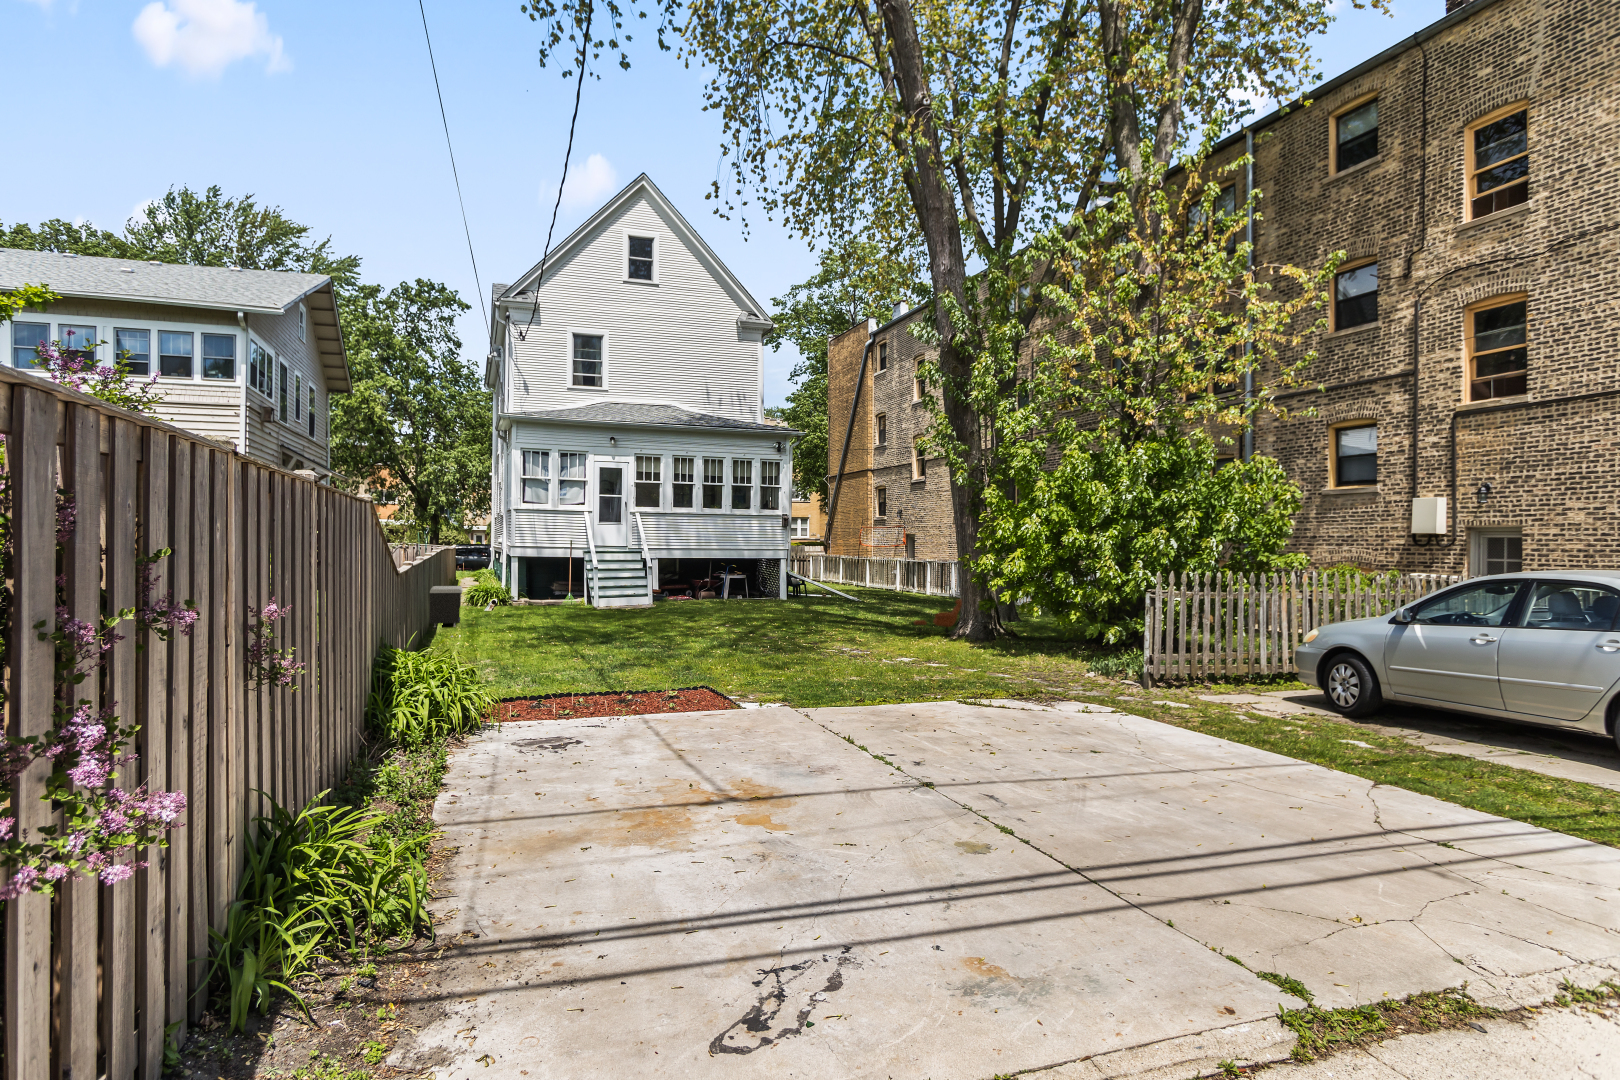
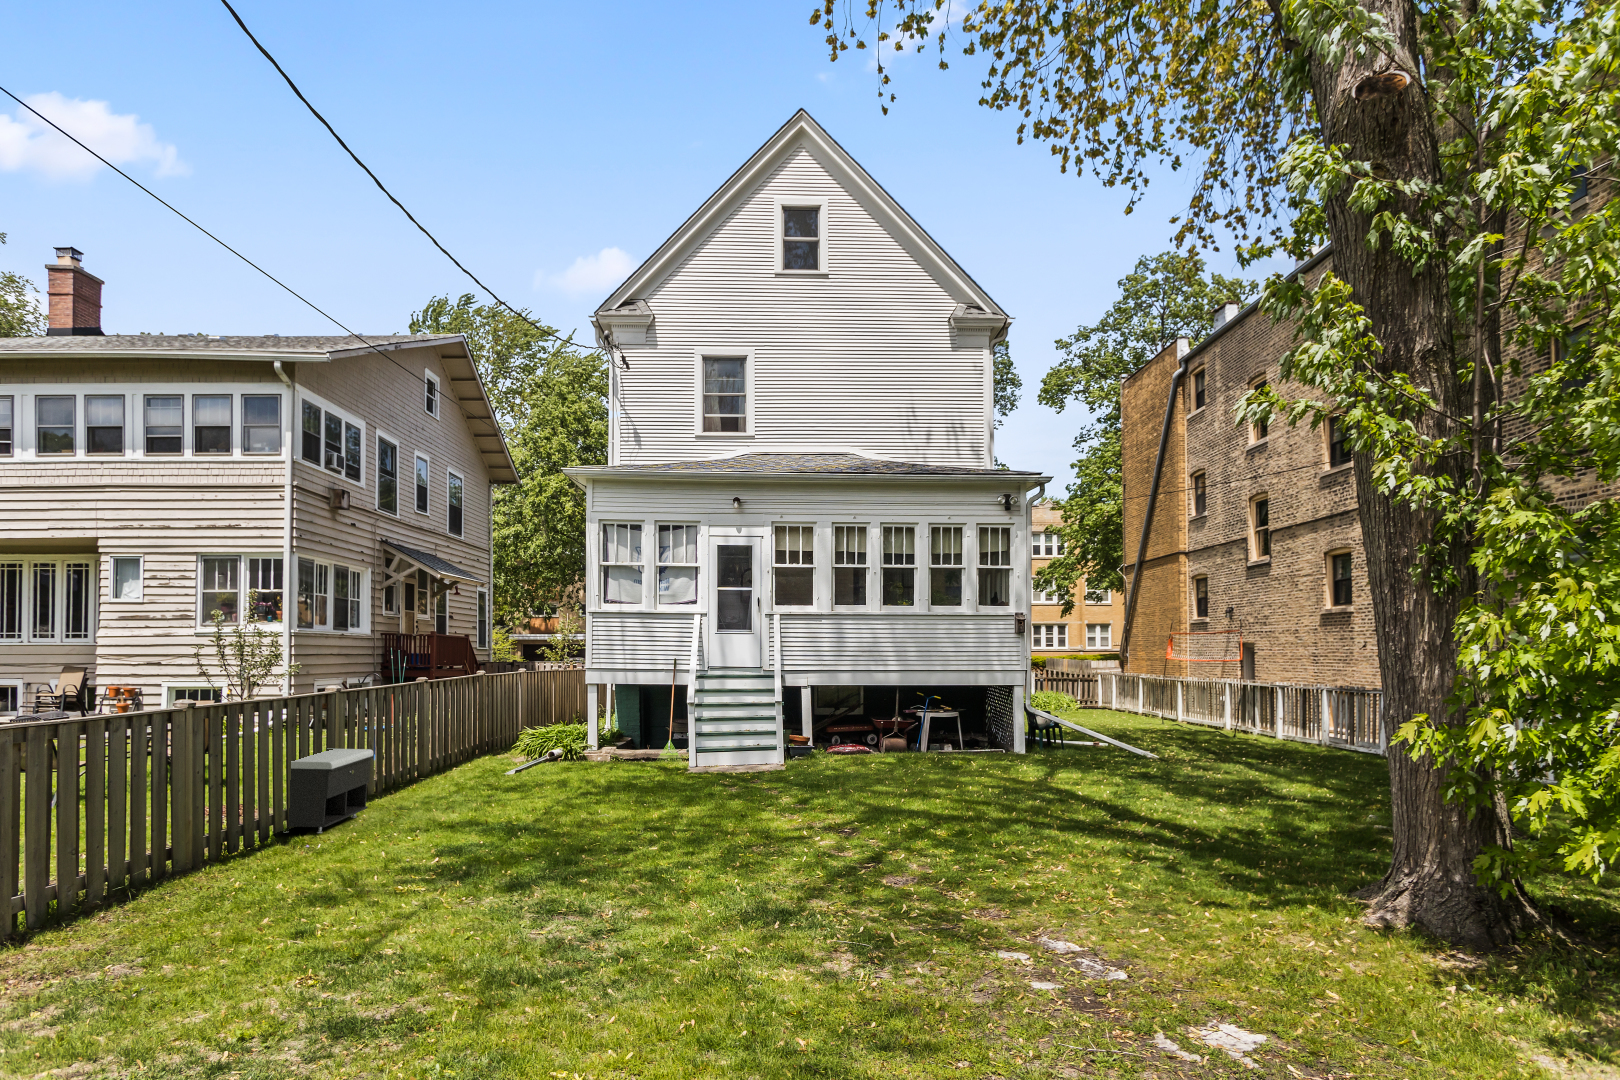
lounge chair: present [914,599,962,634] -> none [1269,854,1424,965]

